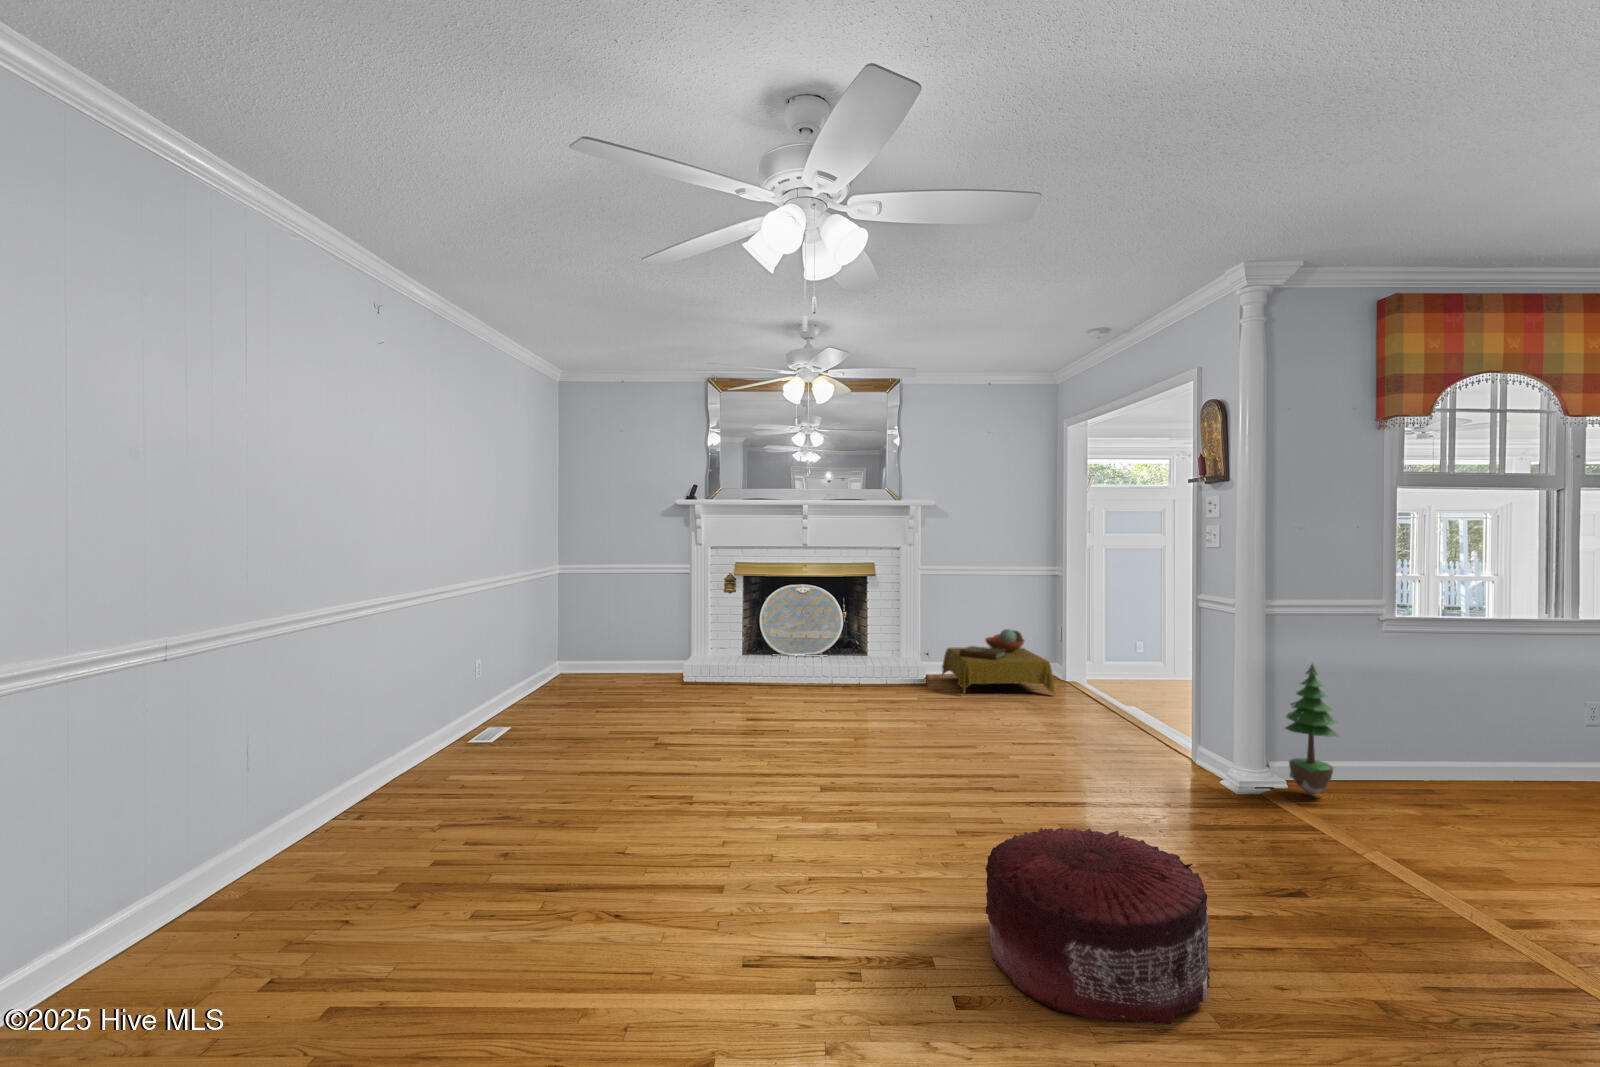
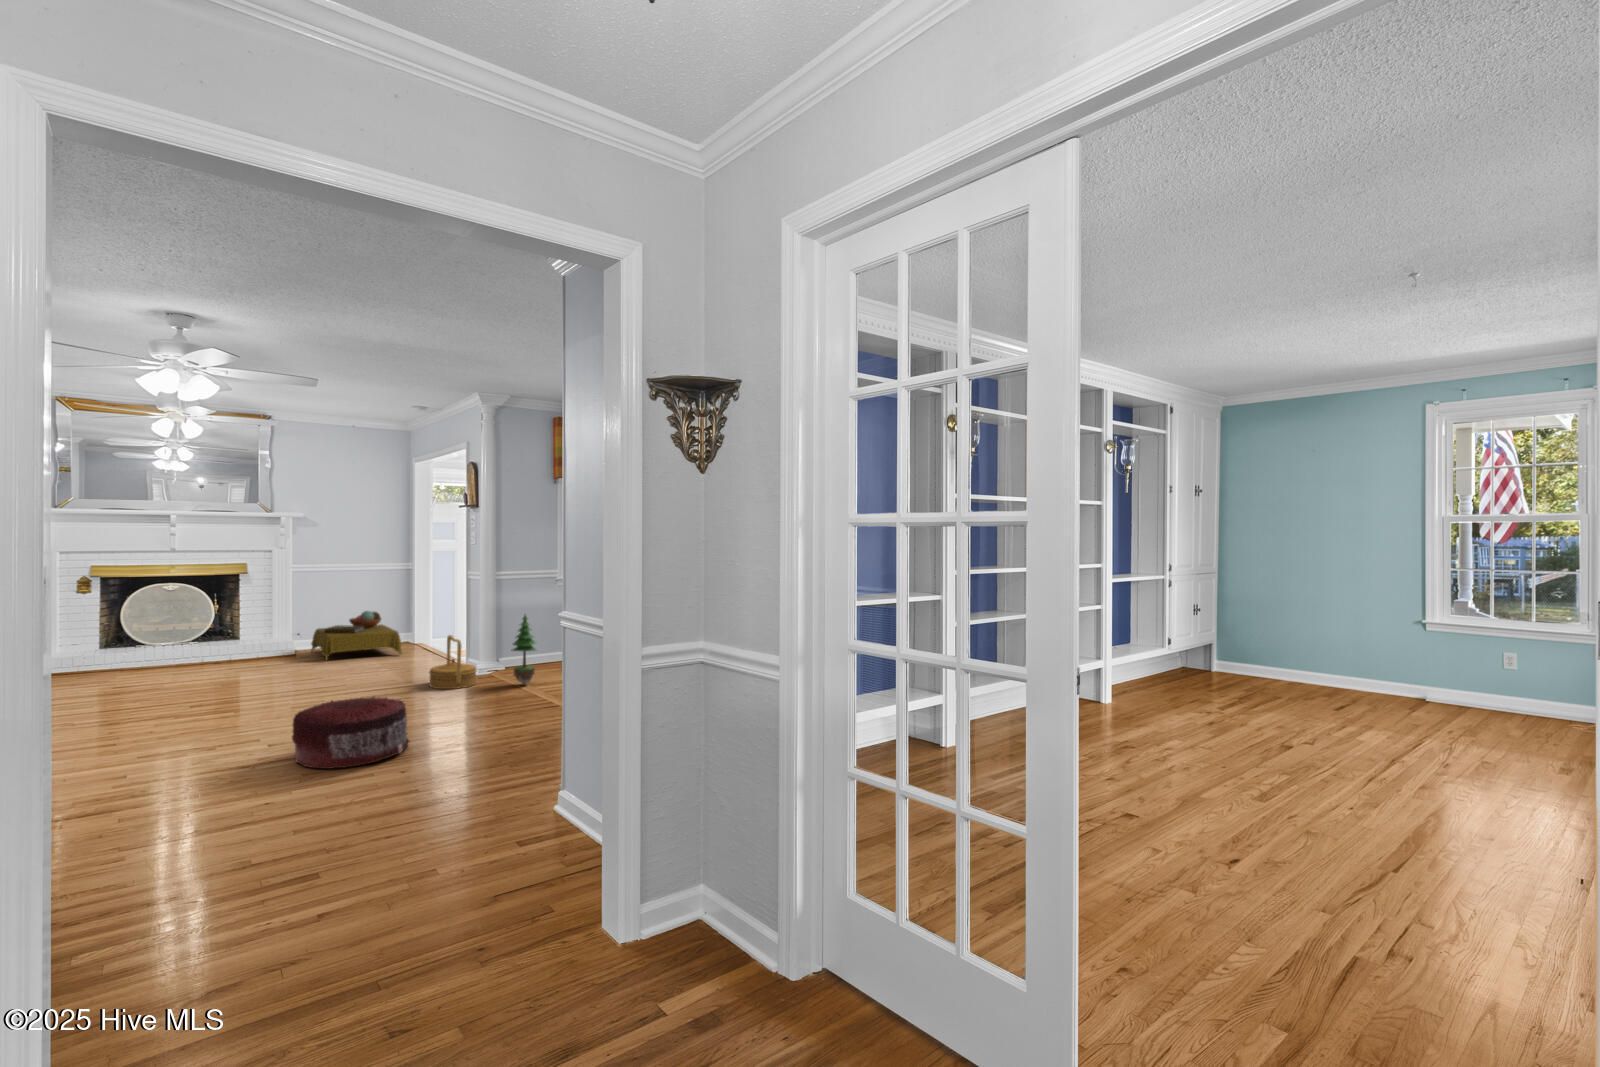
woven basket: none [1131,686,1214,784] -> present [429,635,477,689]

